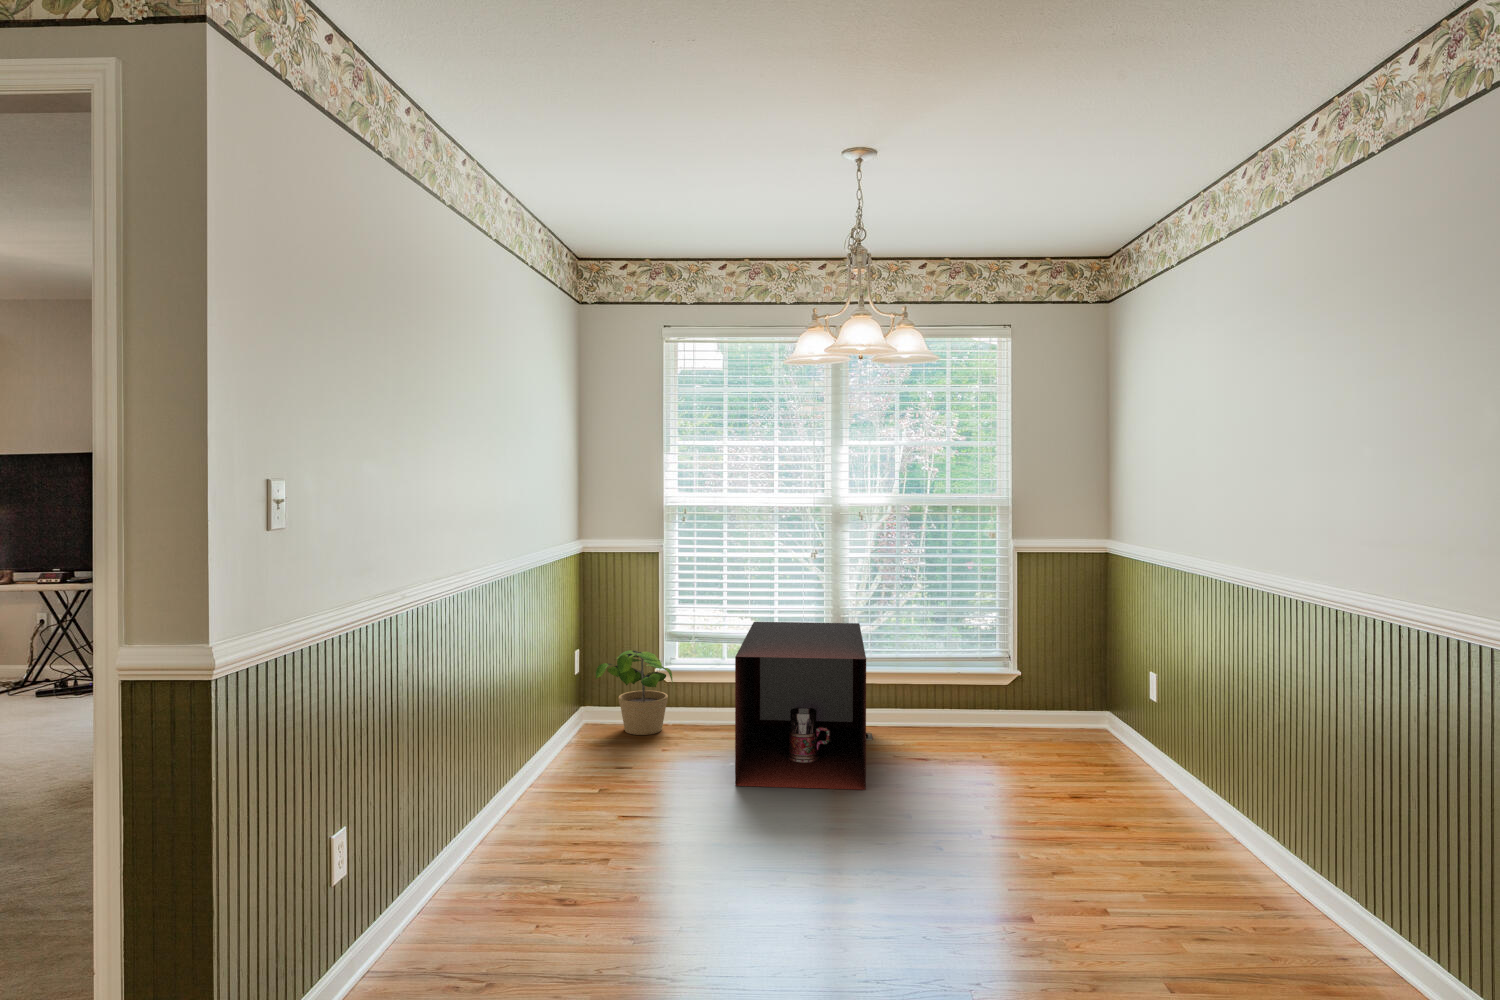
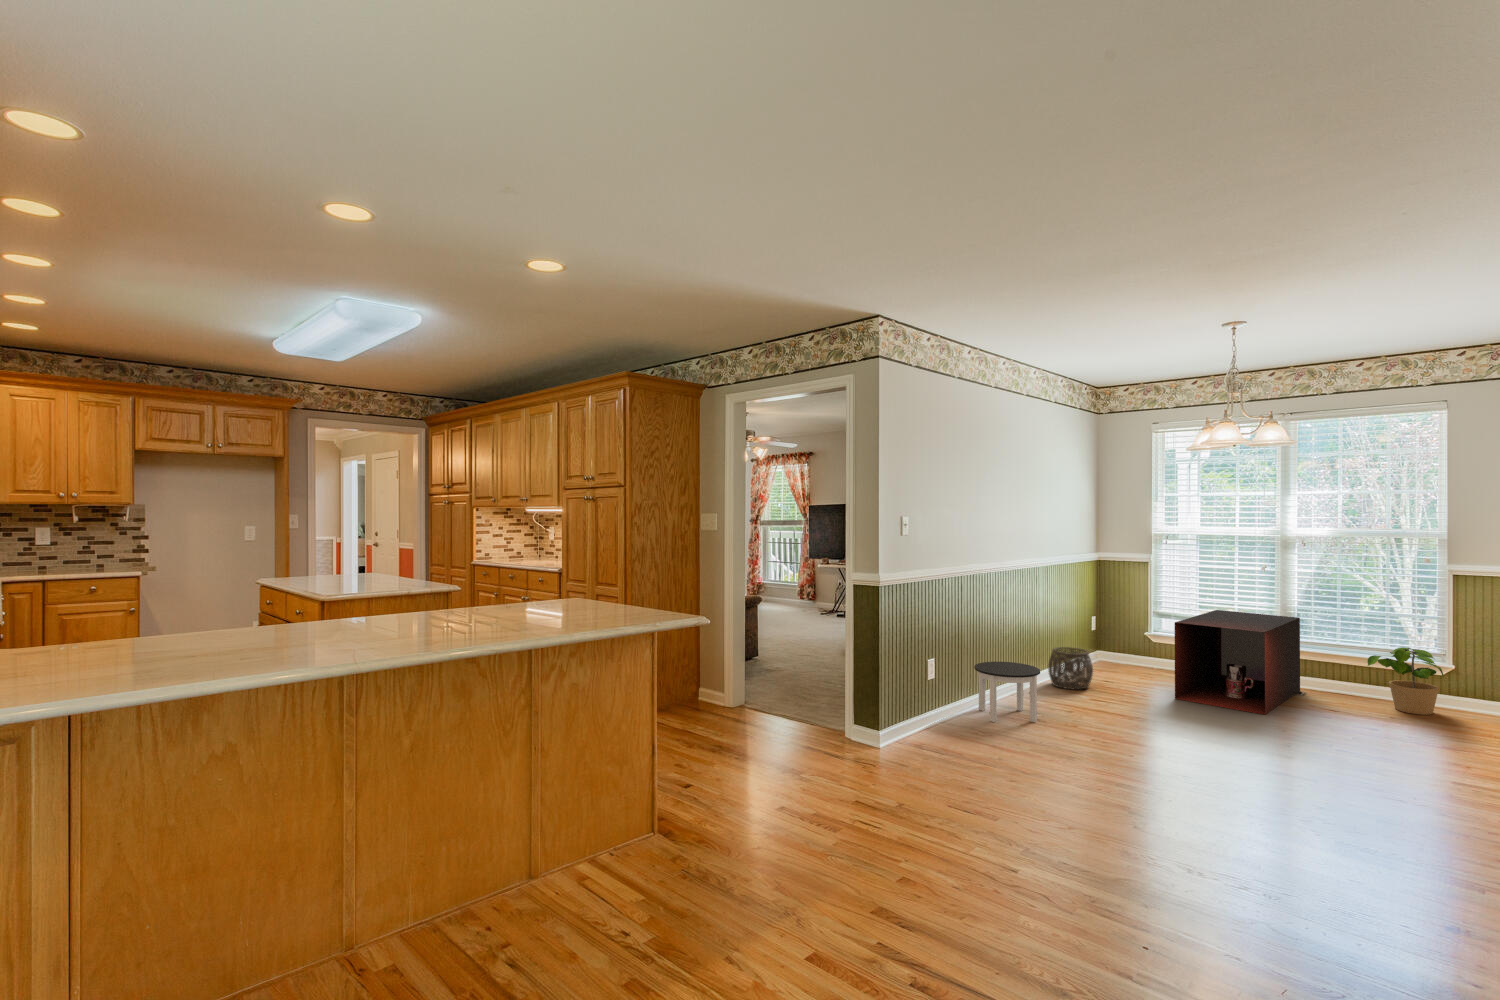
potted plant: present [595,651,673,735] -> present [1368,647,1444,715]
woven basket: none [526,722,607,808] -> present [1048,647,1093,689]
round table: none [406,797,556,967] -> present [974,662,1040,722]

